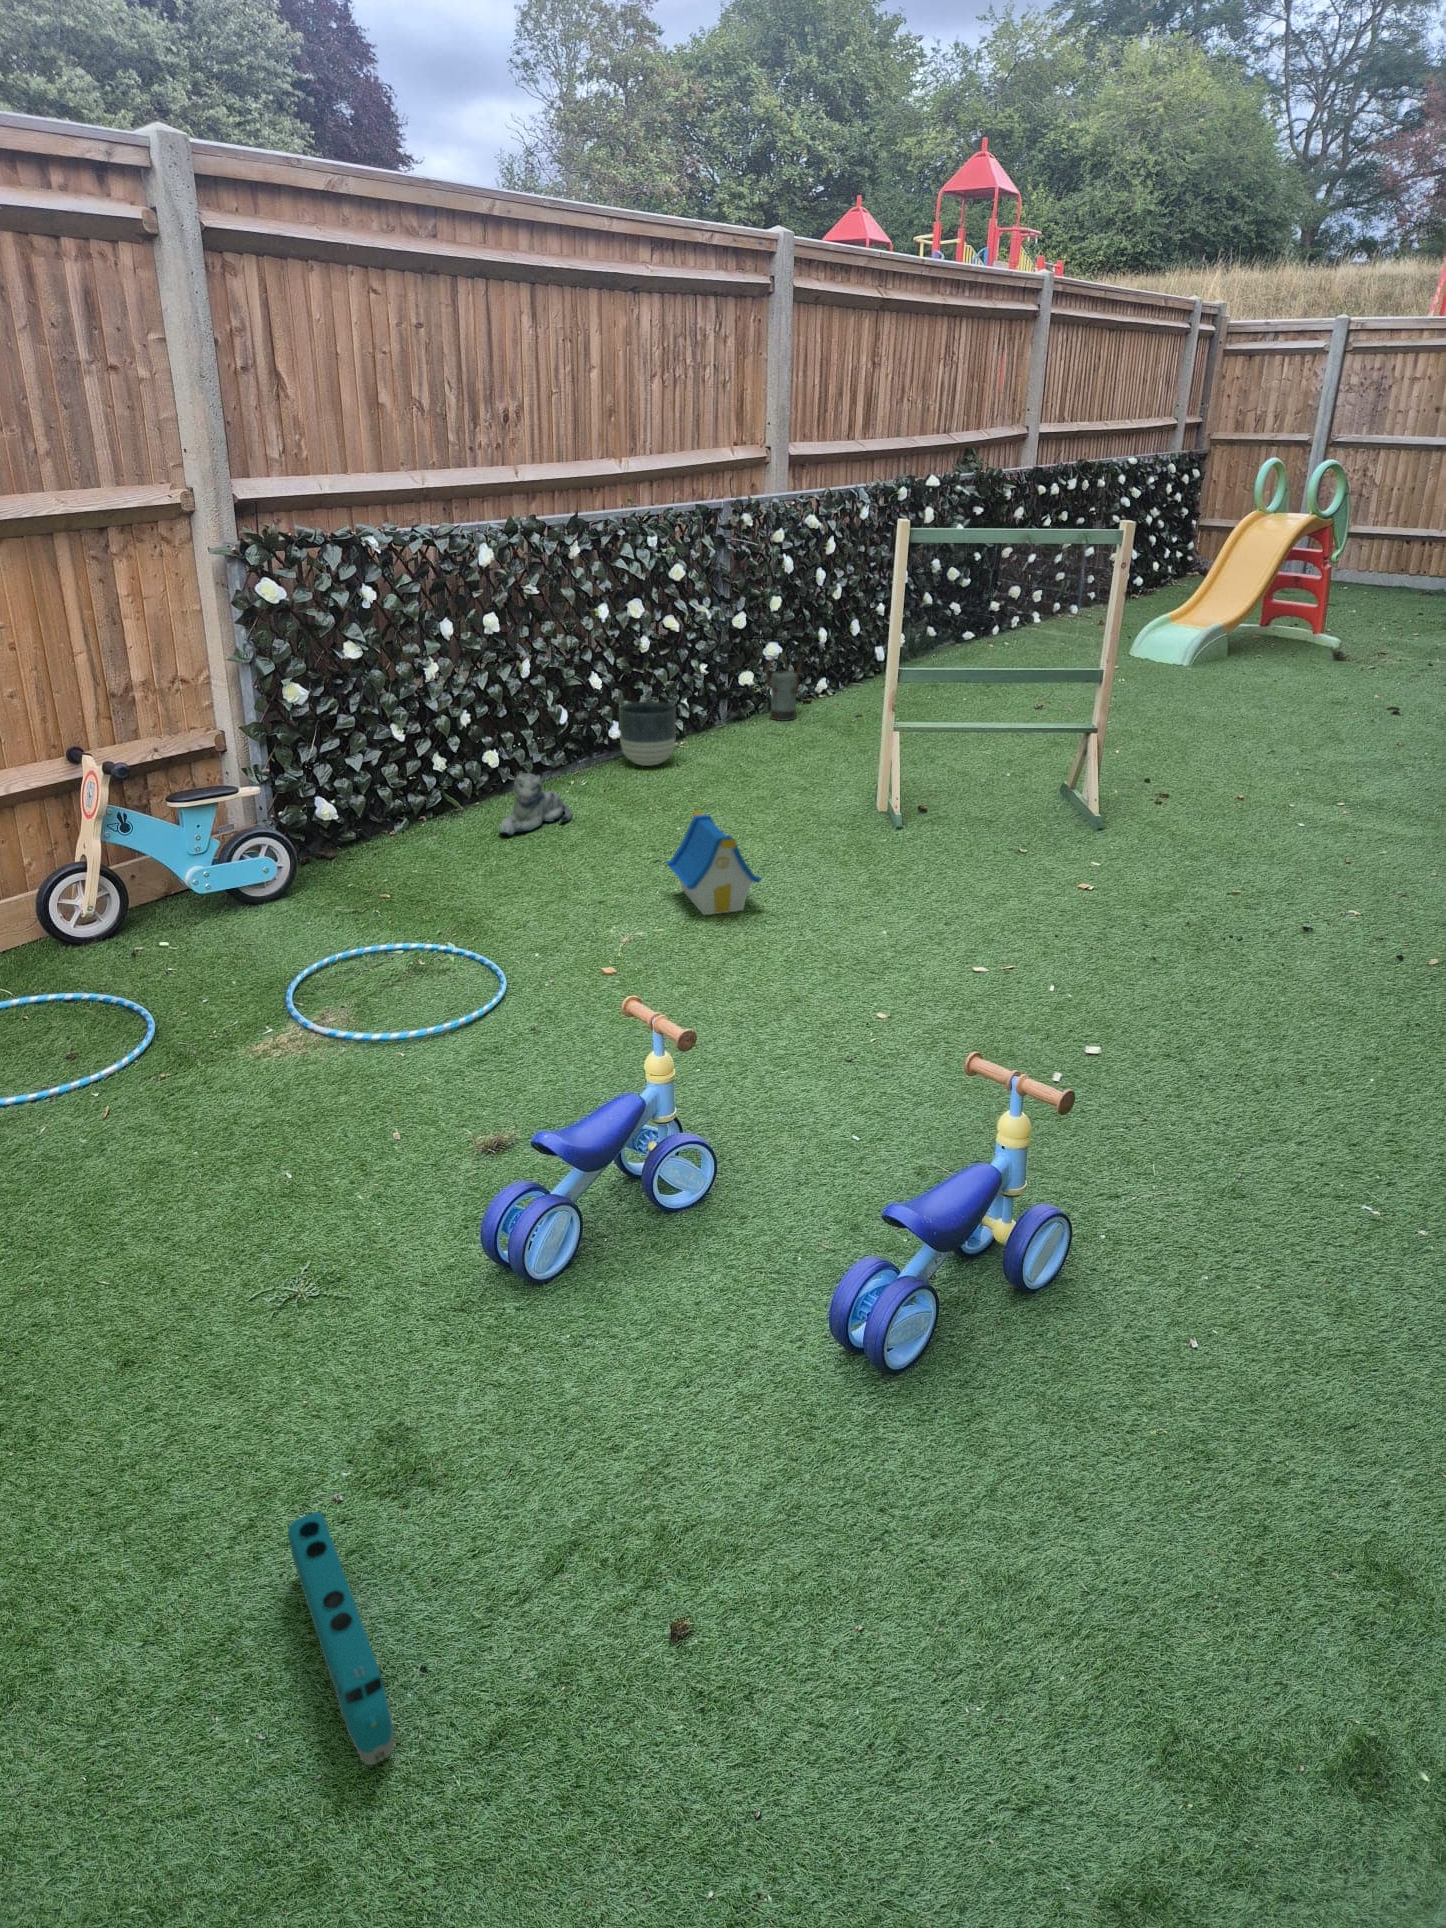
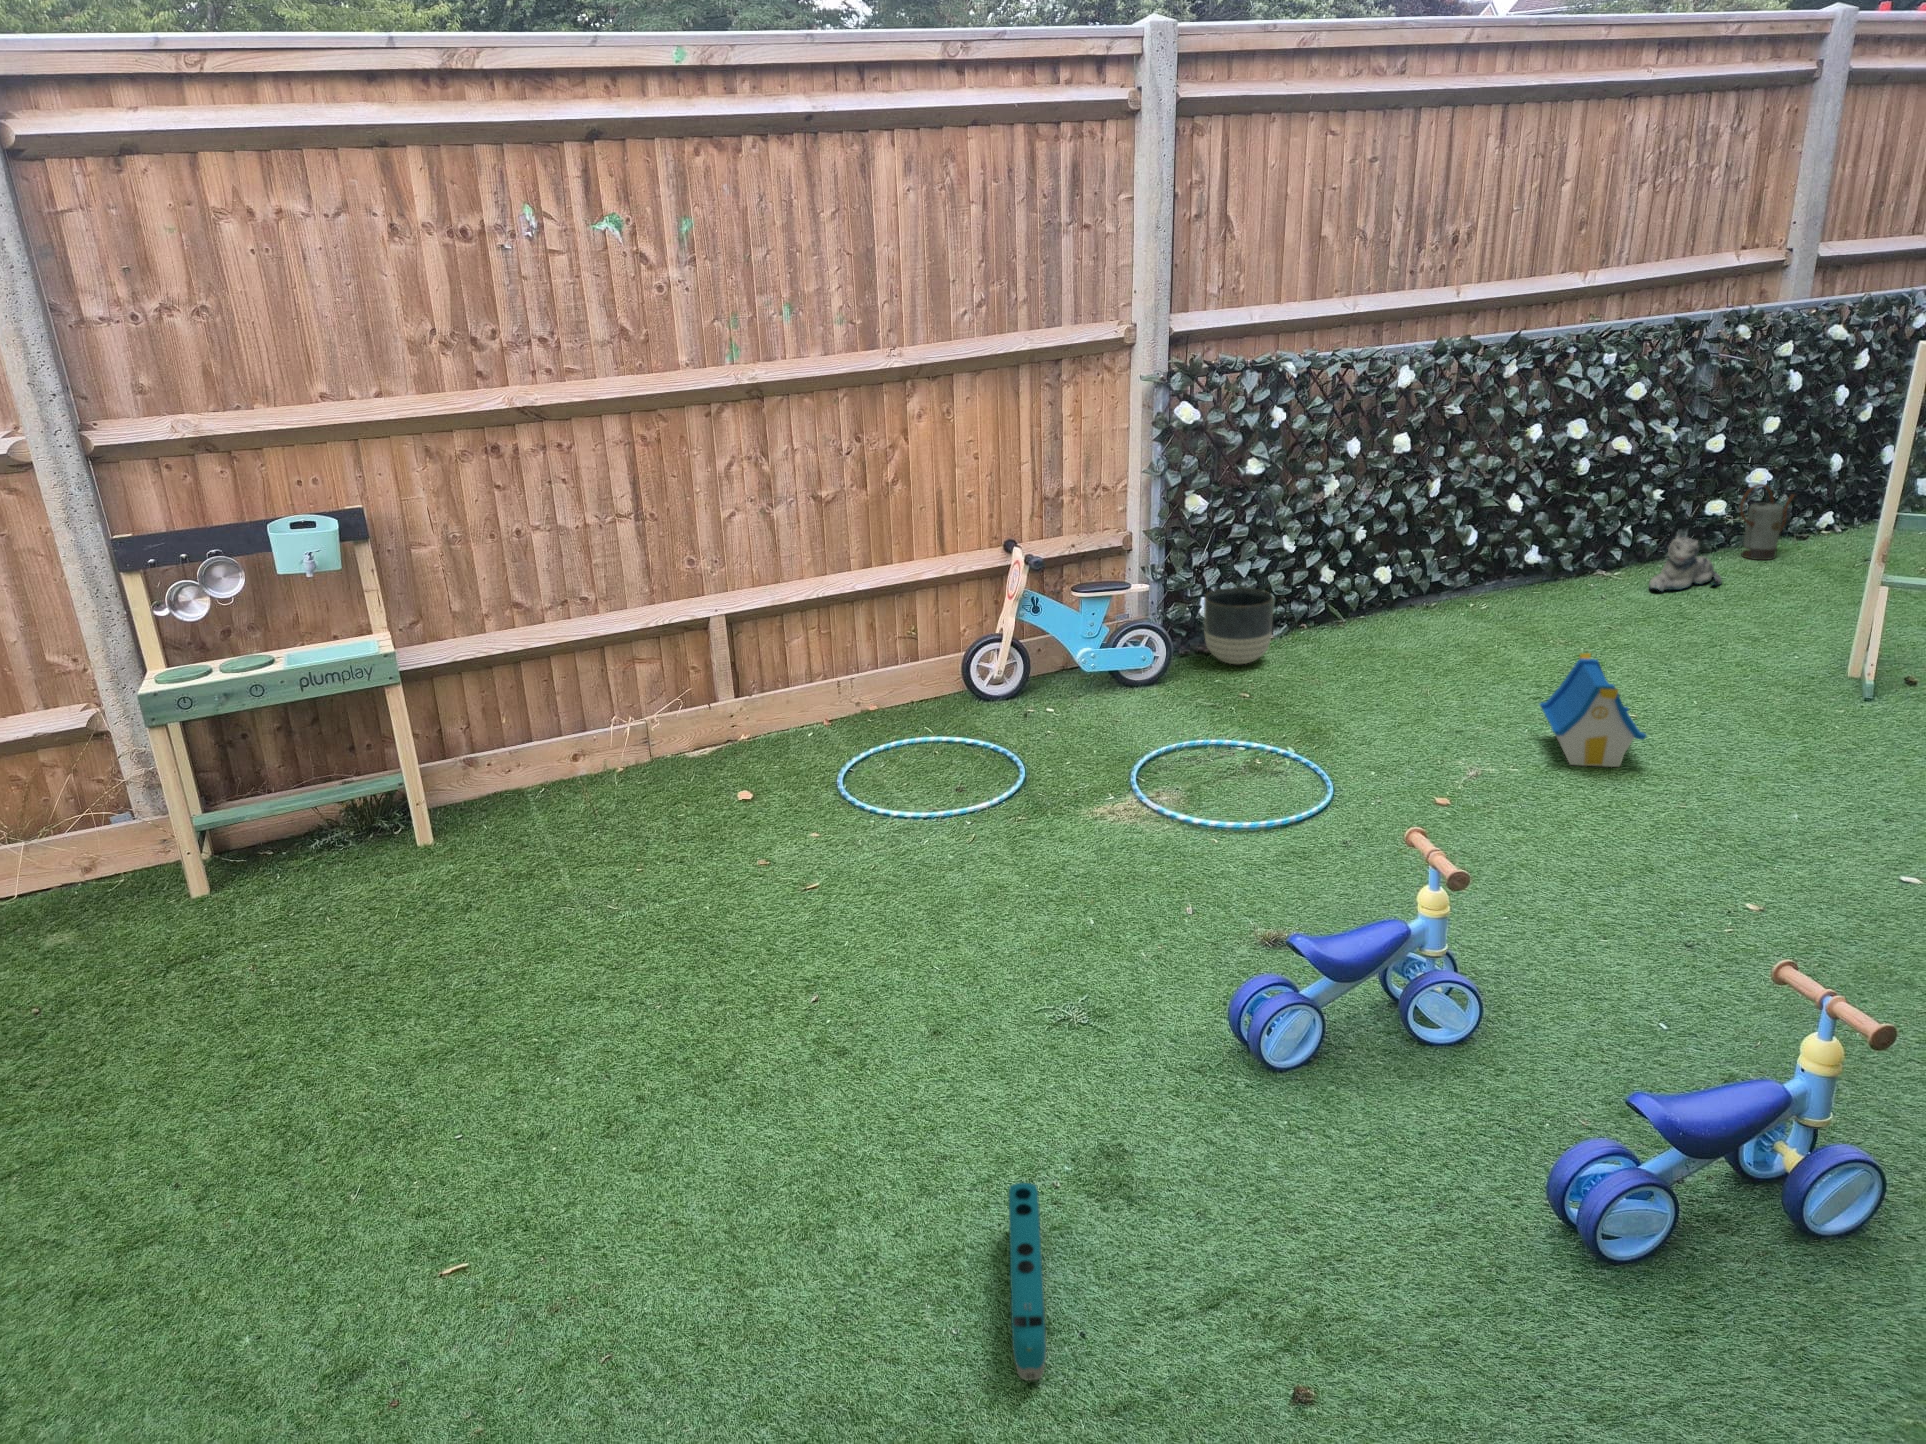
planter: present [619,702,676,766] -> present [1204,588,1273,664]
plush toy: present [500,772,572,835] -> present [1649,535,1722,591]

